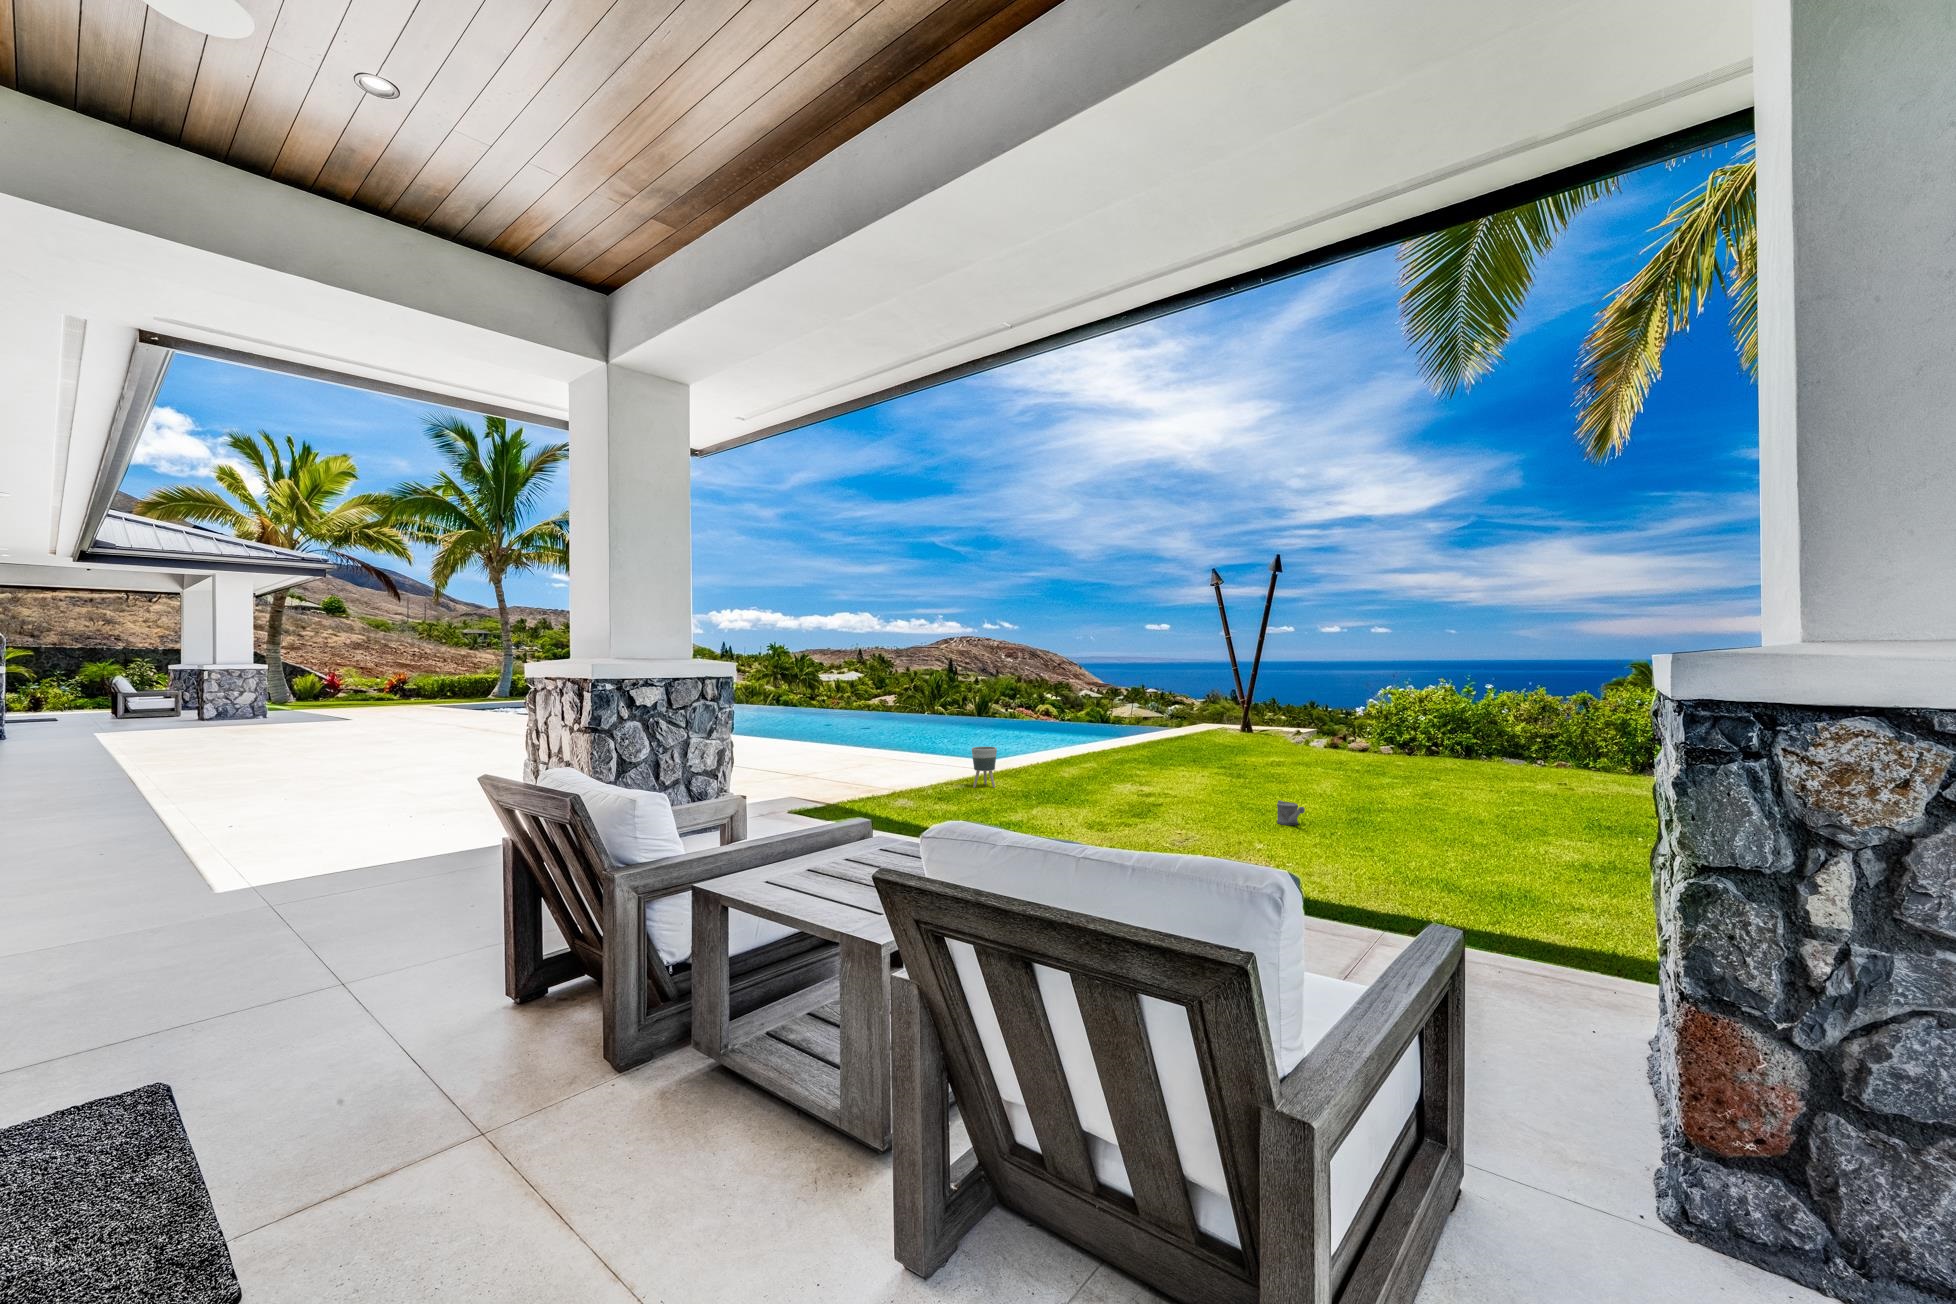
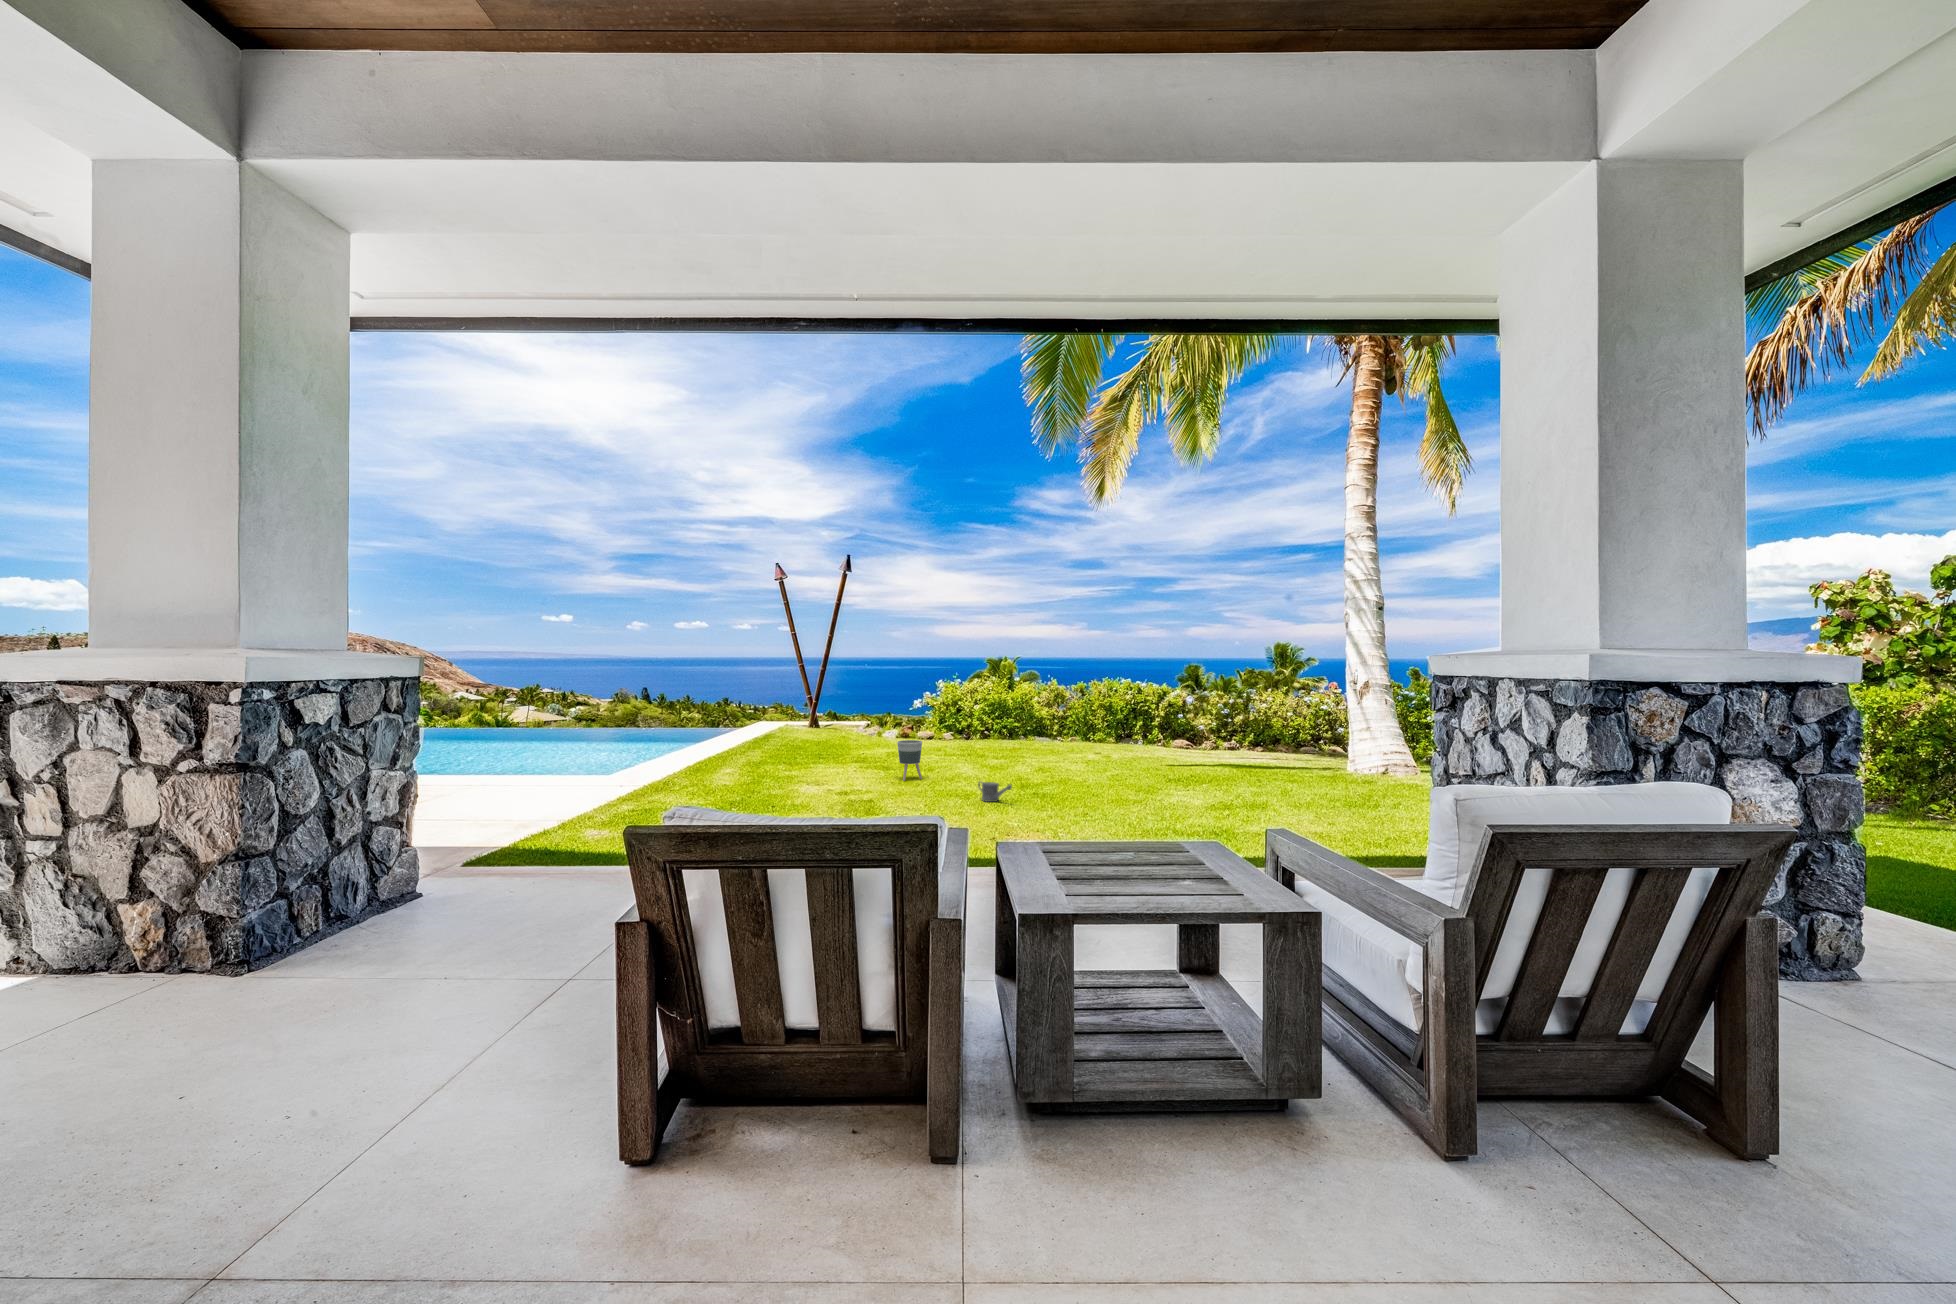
planter: present [972,747,997,788] -> present [897,740,922,781]

